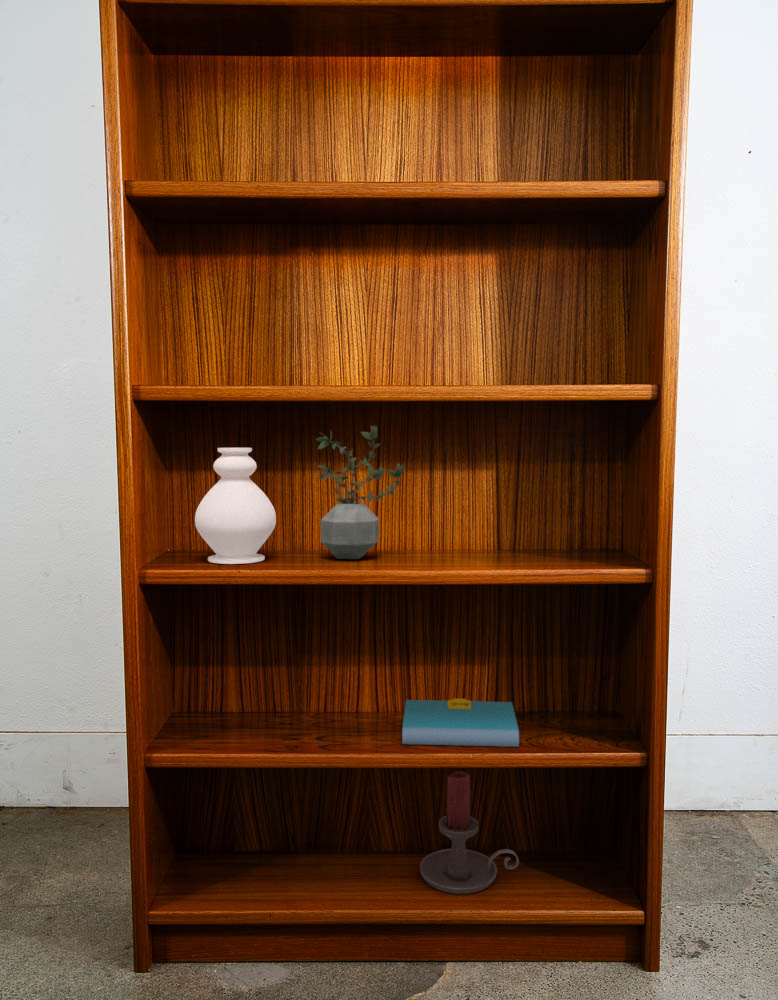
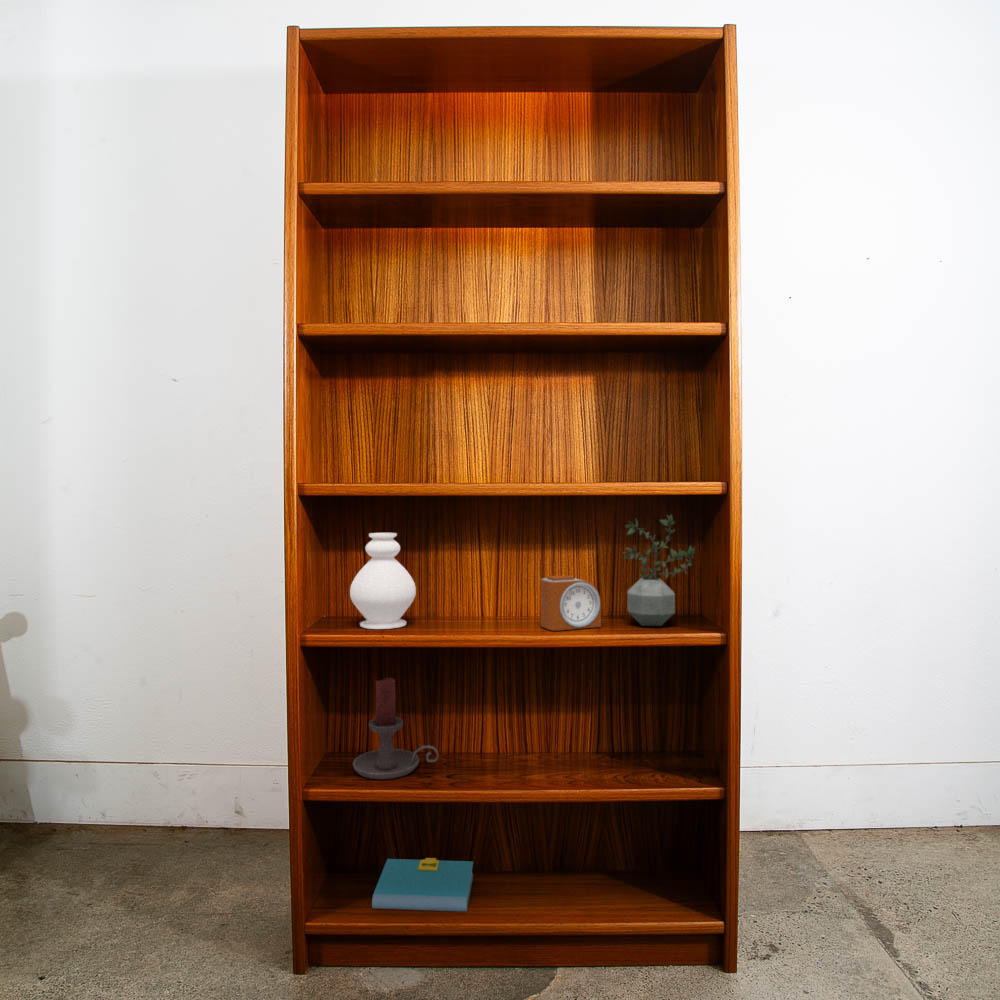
potted plant: present [317,426,404,559] -> present [624,515,695,626]
alarm clock: none [429,500,503,566] -> present [541,575,601,631]
book: present [402,699,519,747] -> present [372,858,473,912]
candle holder: present [420,771,519,894] -> present [353,678,438,779]

